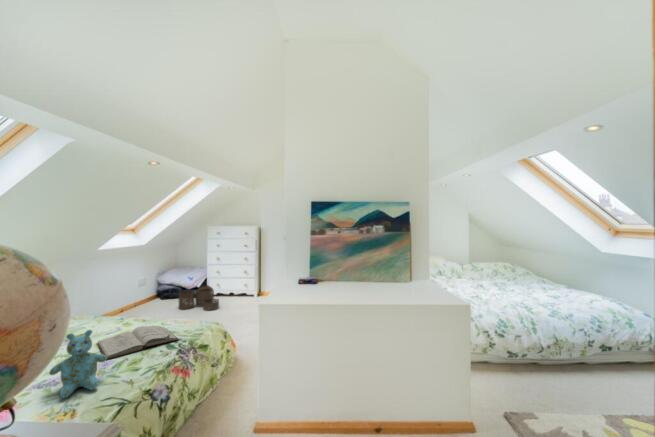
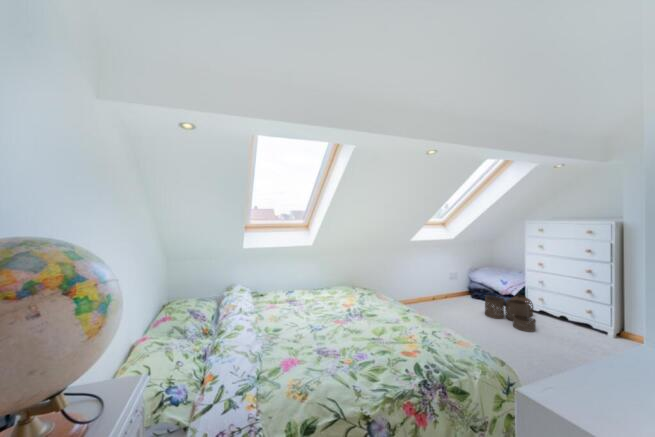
book: present [97,326,179,360] -> none [362,331,431,367]
stuffed bear: present [49,330,107,398] -> none [311,323,350,384]

